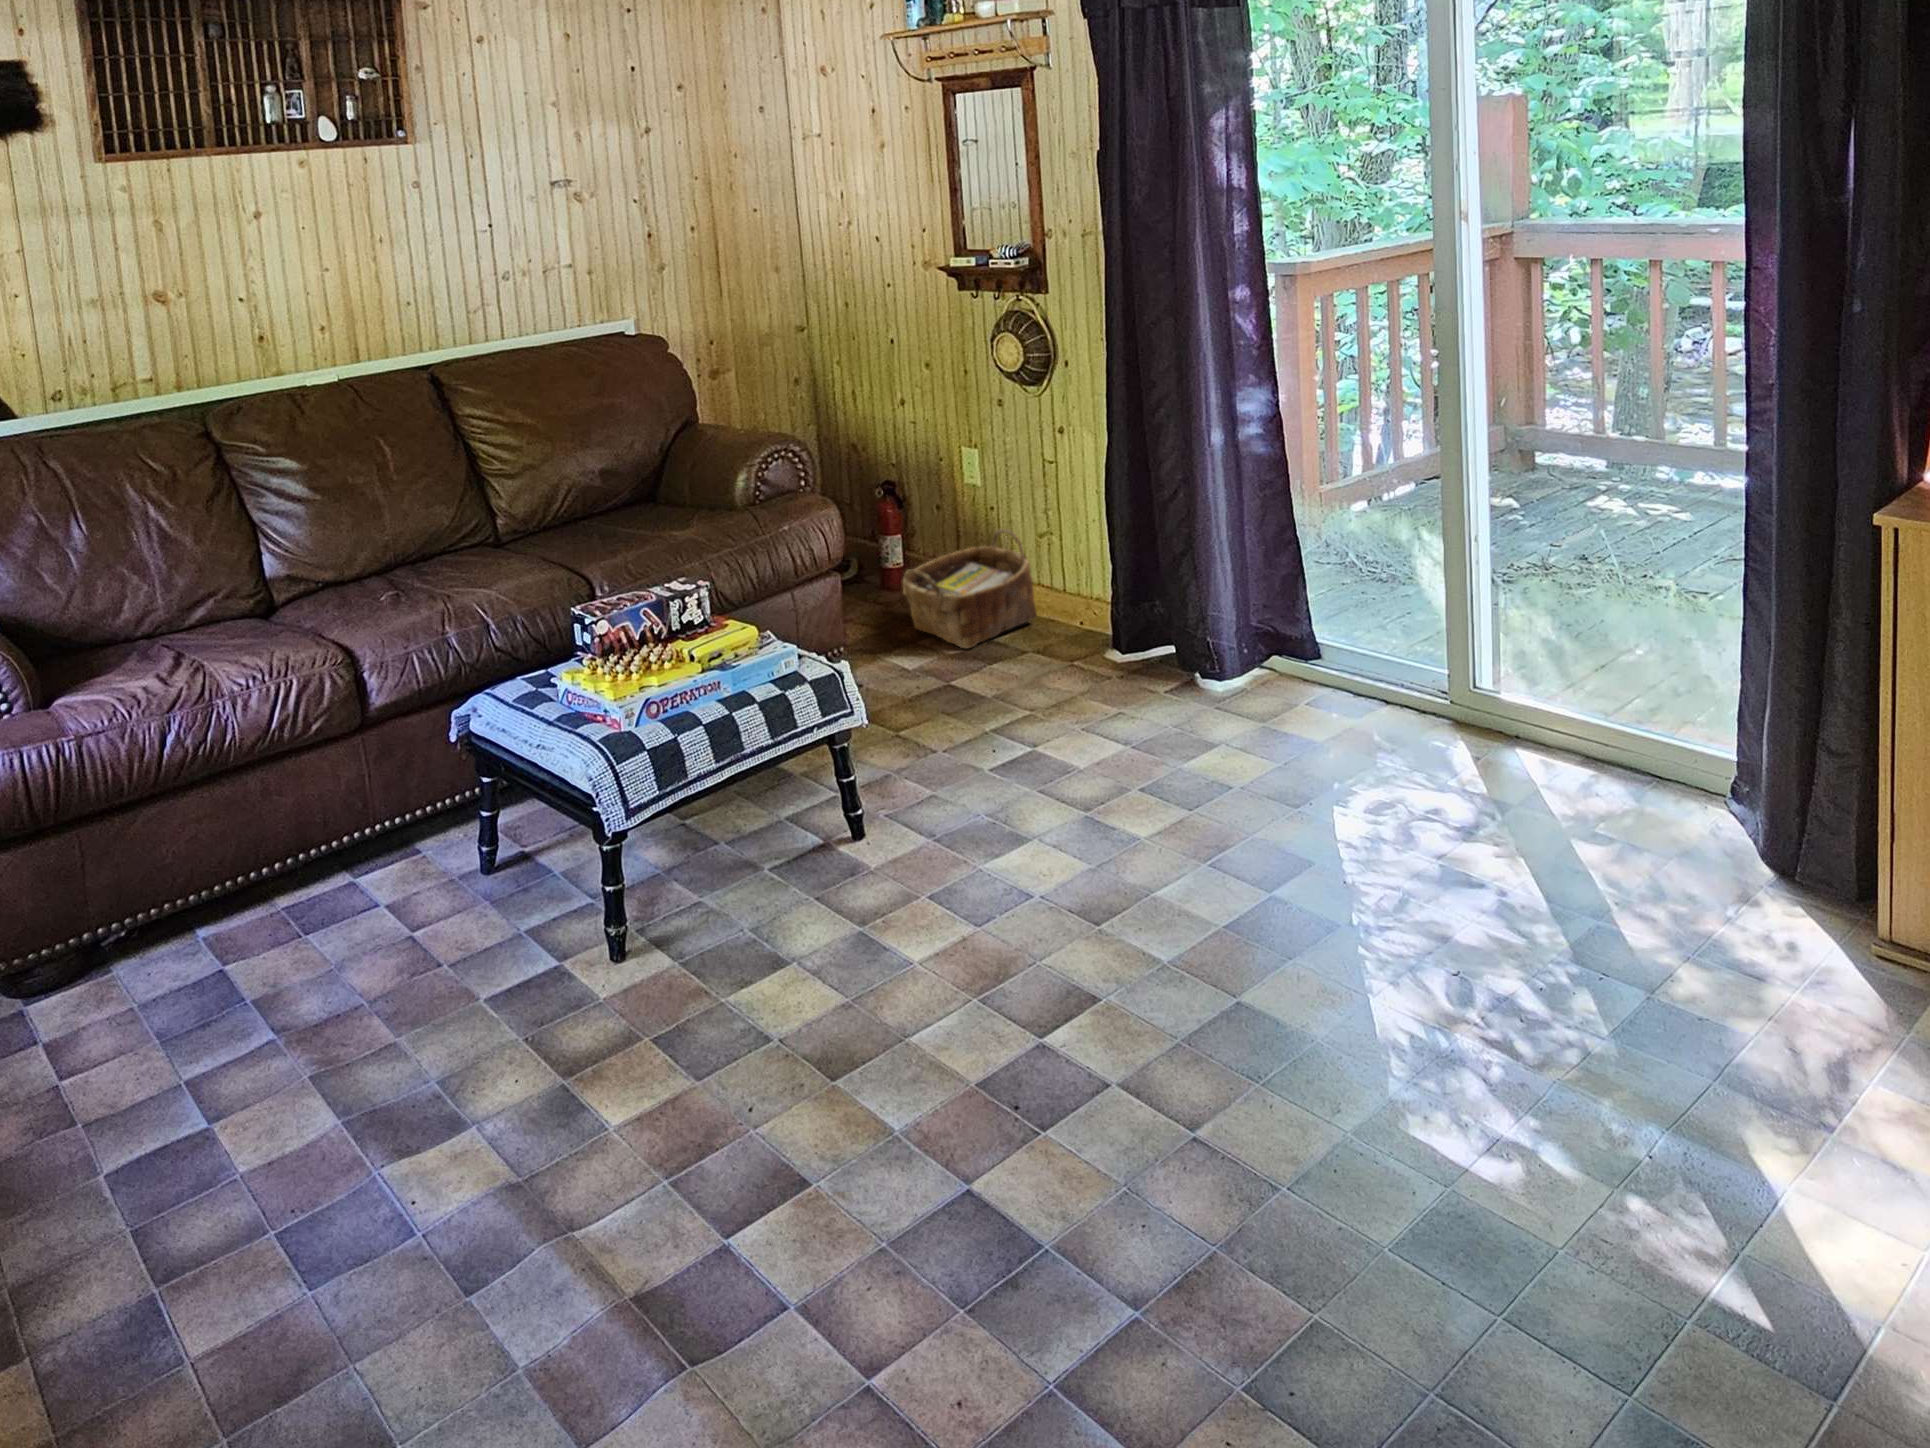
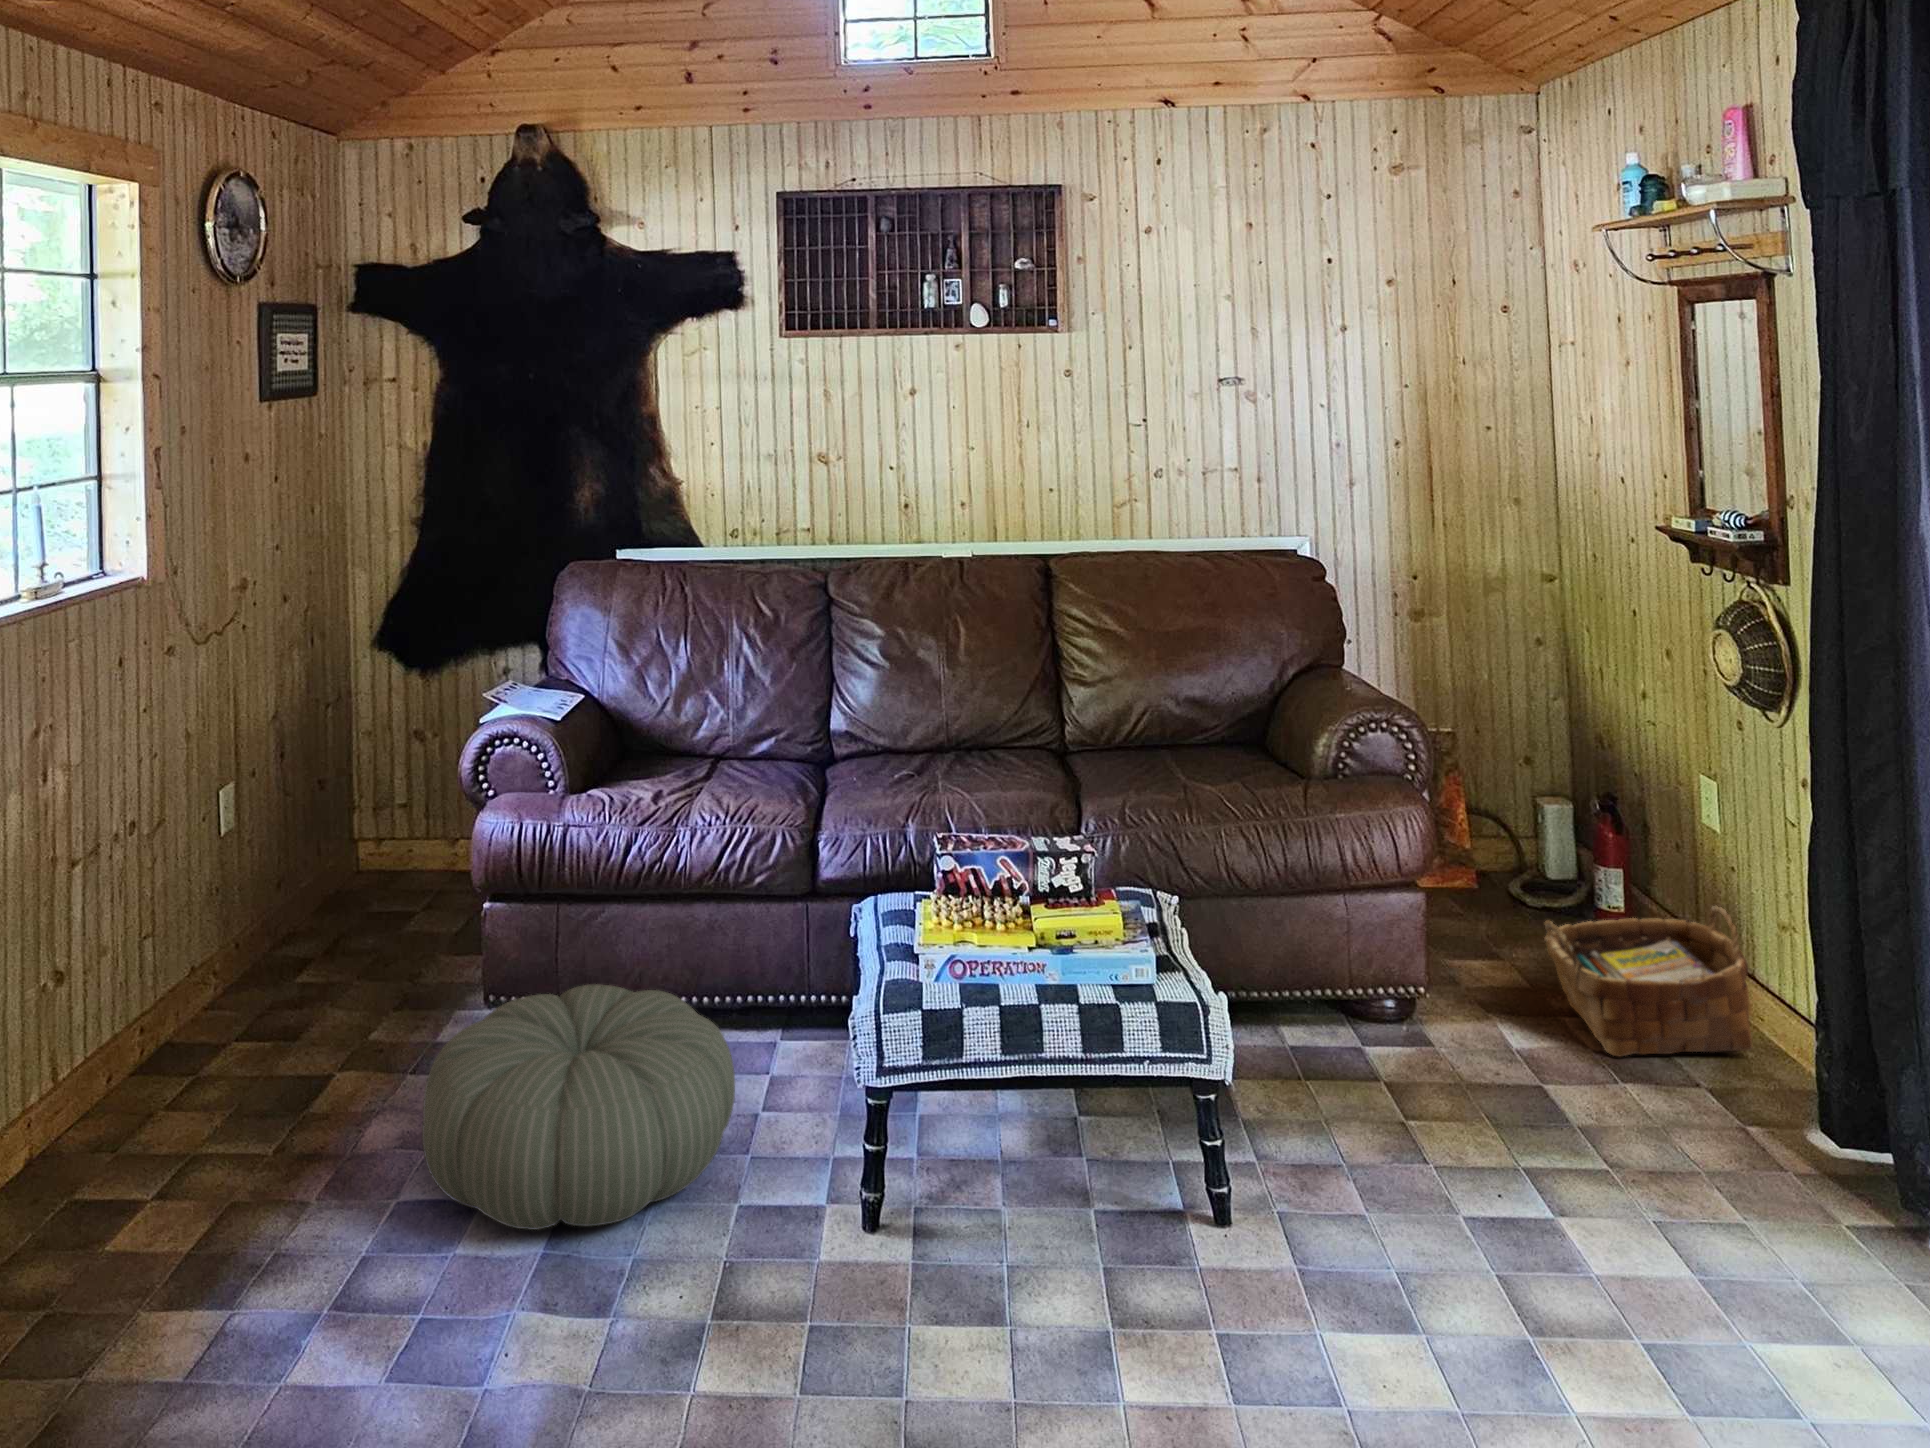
pouf: none [65,857,434,1139] -> present [422,984,735,1230]

